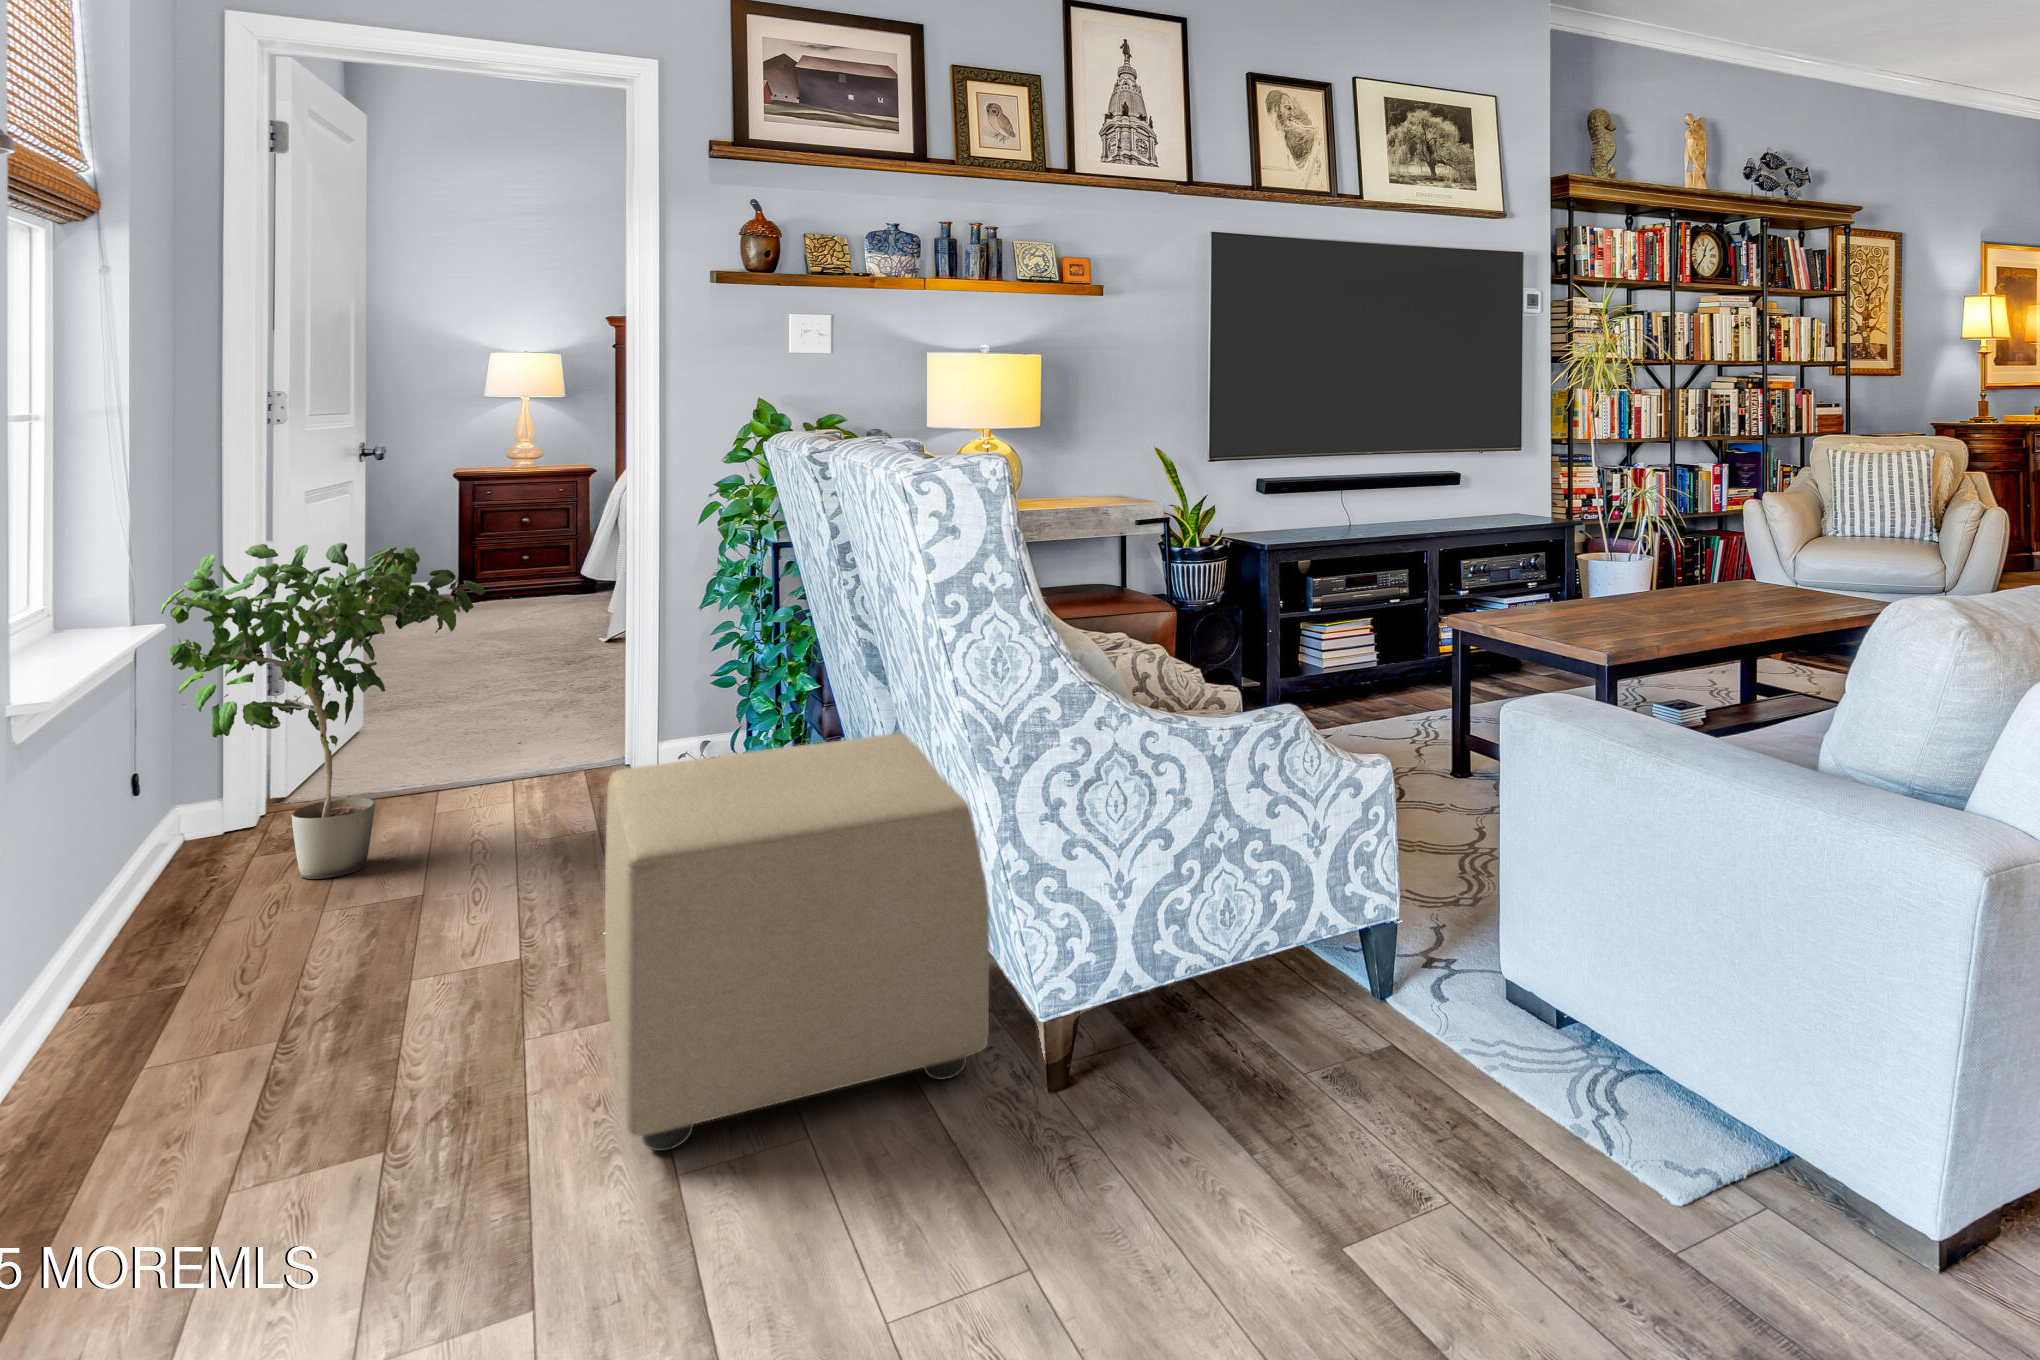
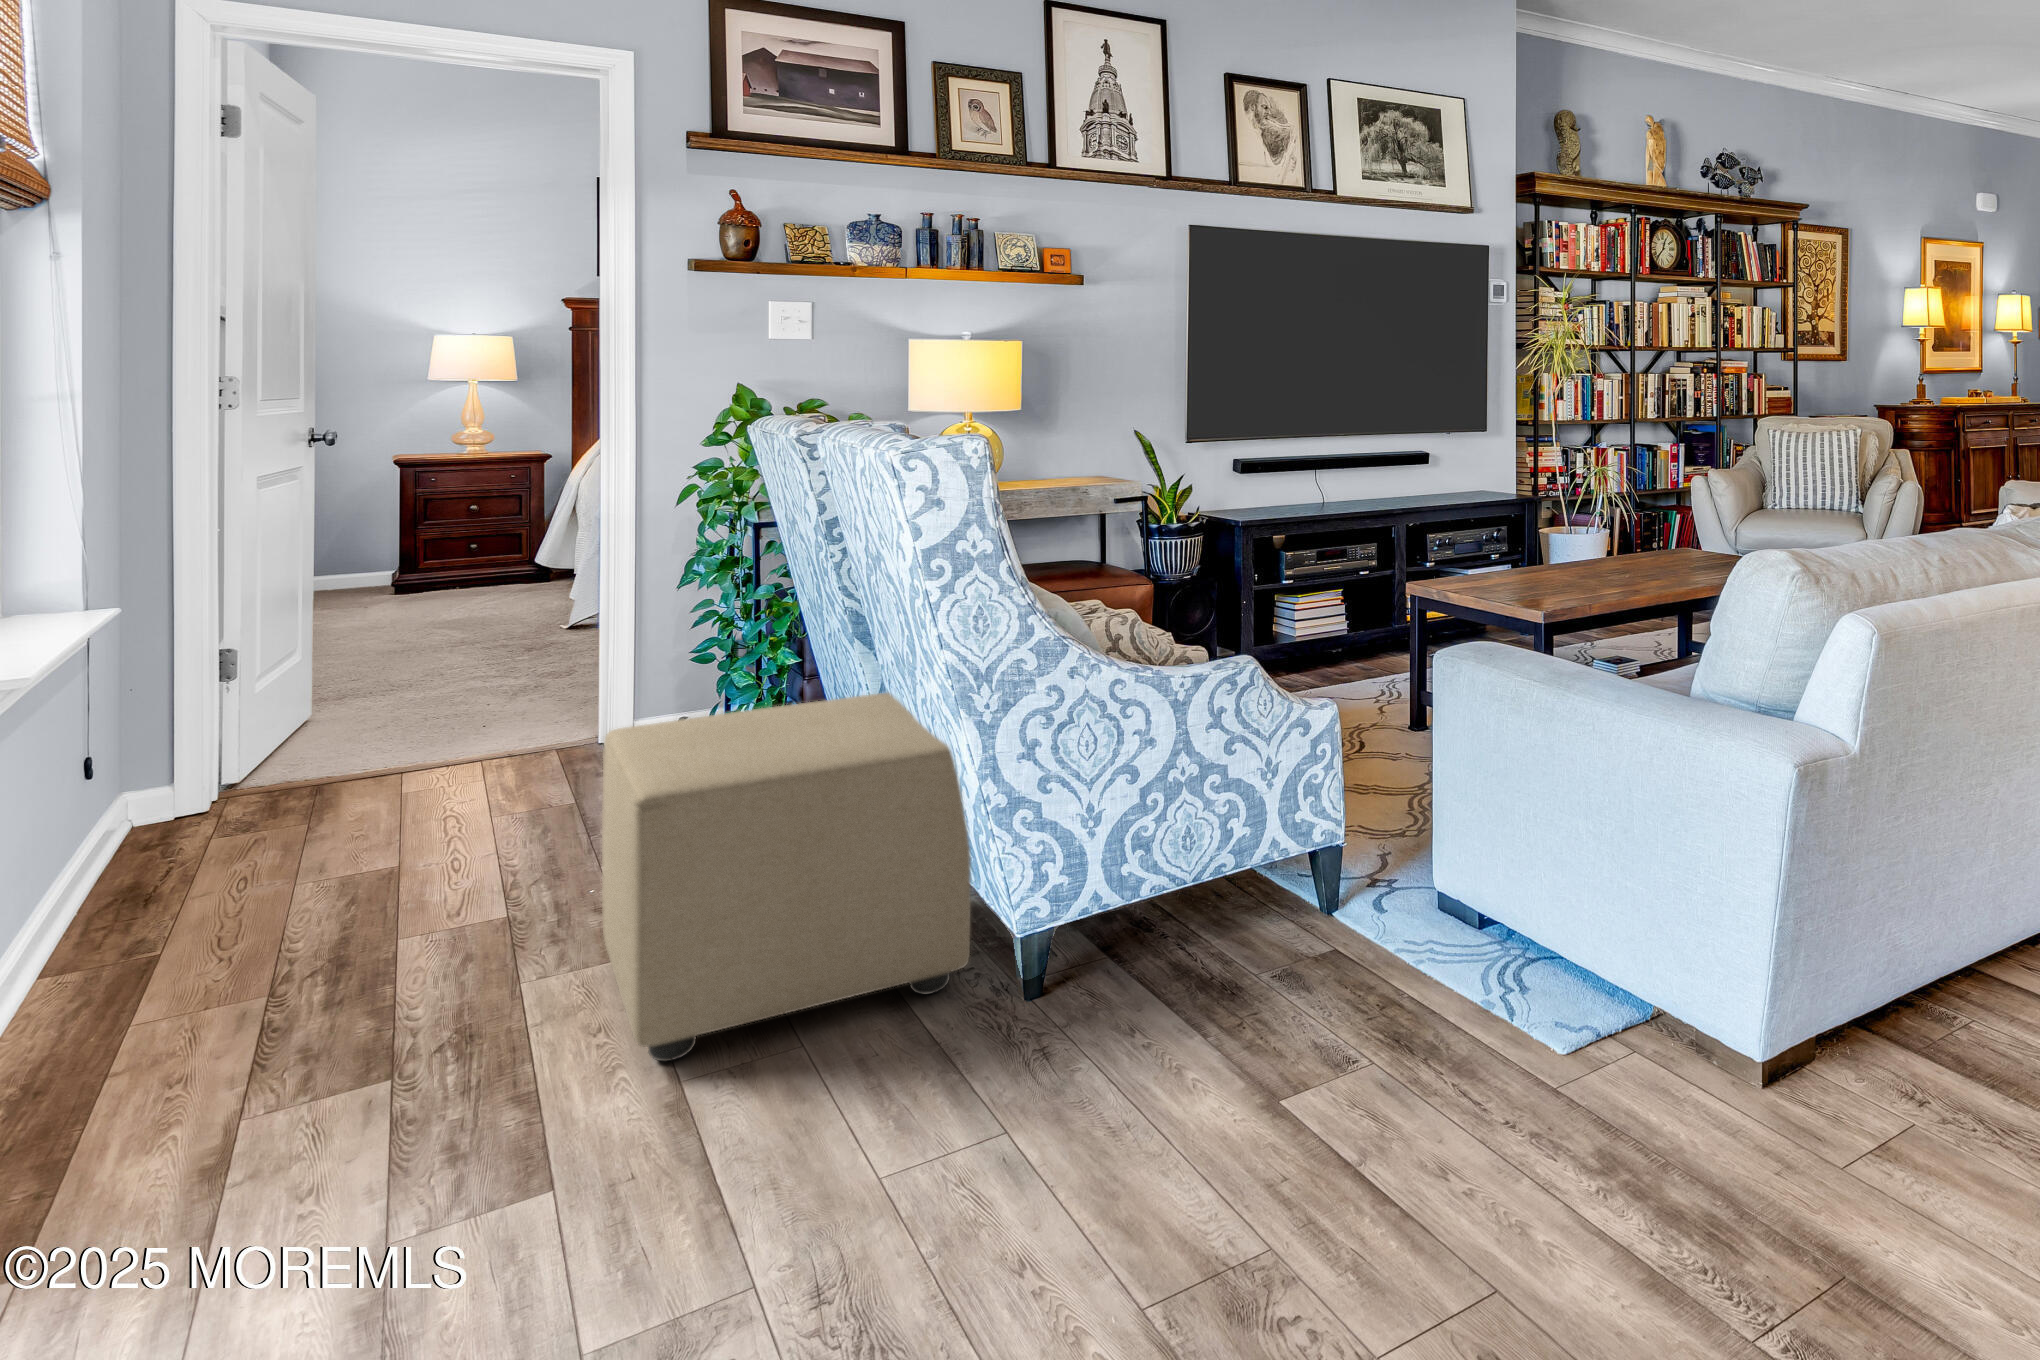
potted plant: present [161,543,485,879] -> none [121,526,459,854]

